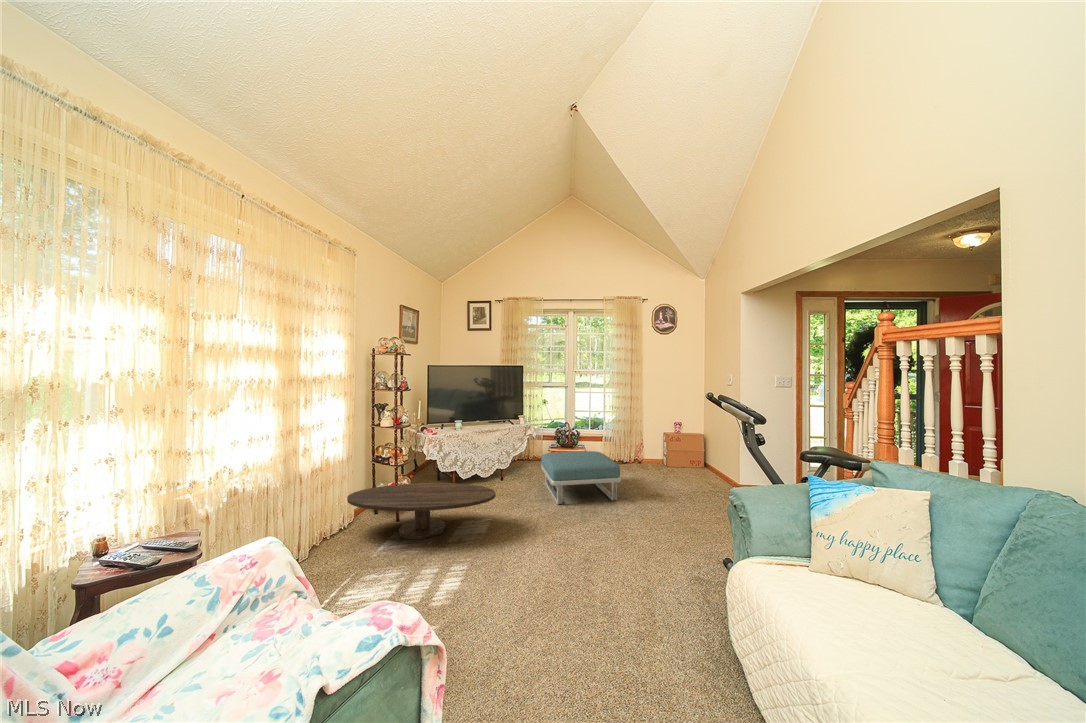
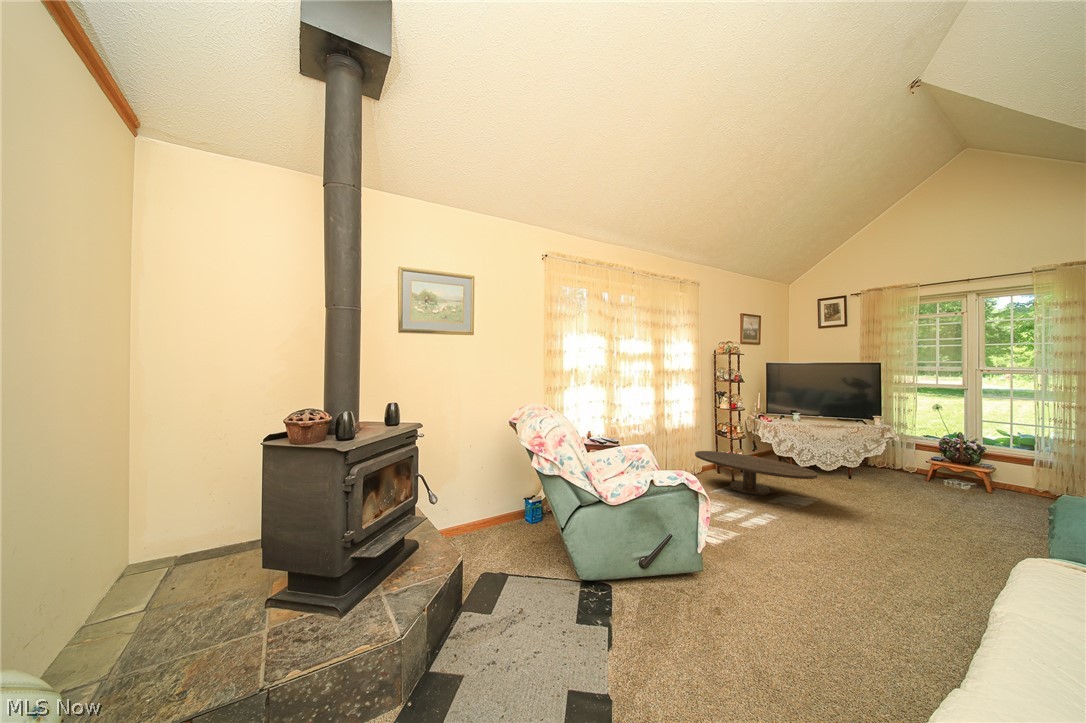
footstool: present [541,451,621,504] -> none [899,459,1024,530]

